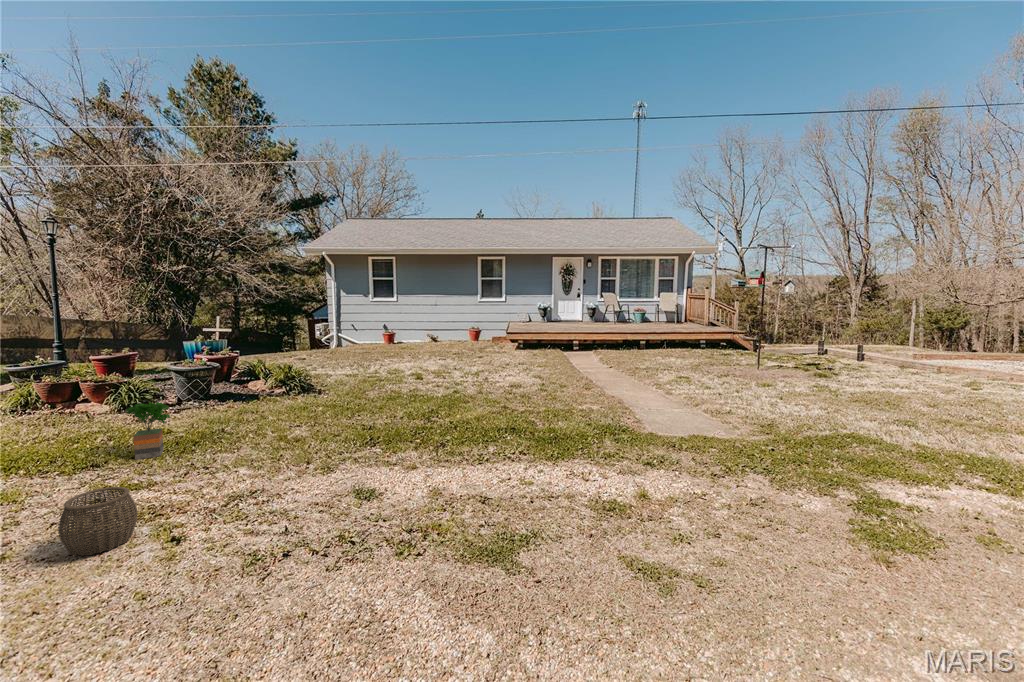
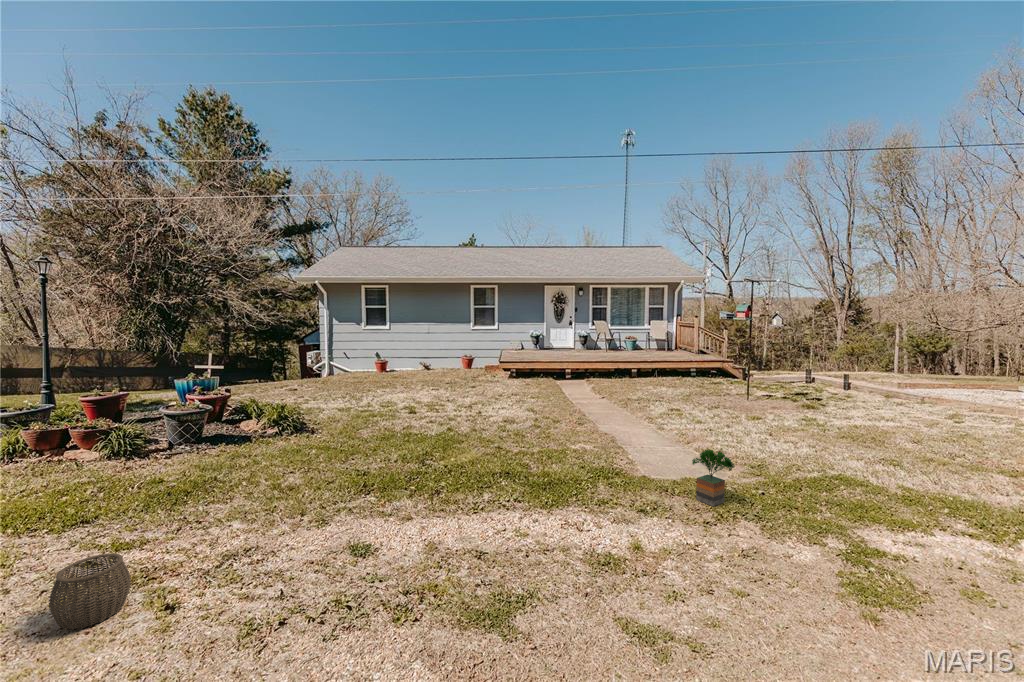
potted tree: present [126,402,170,459] -> present [692,450,735,506]

